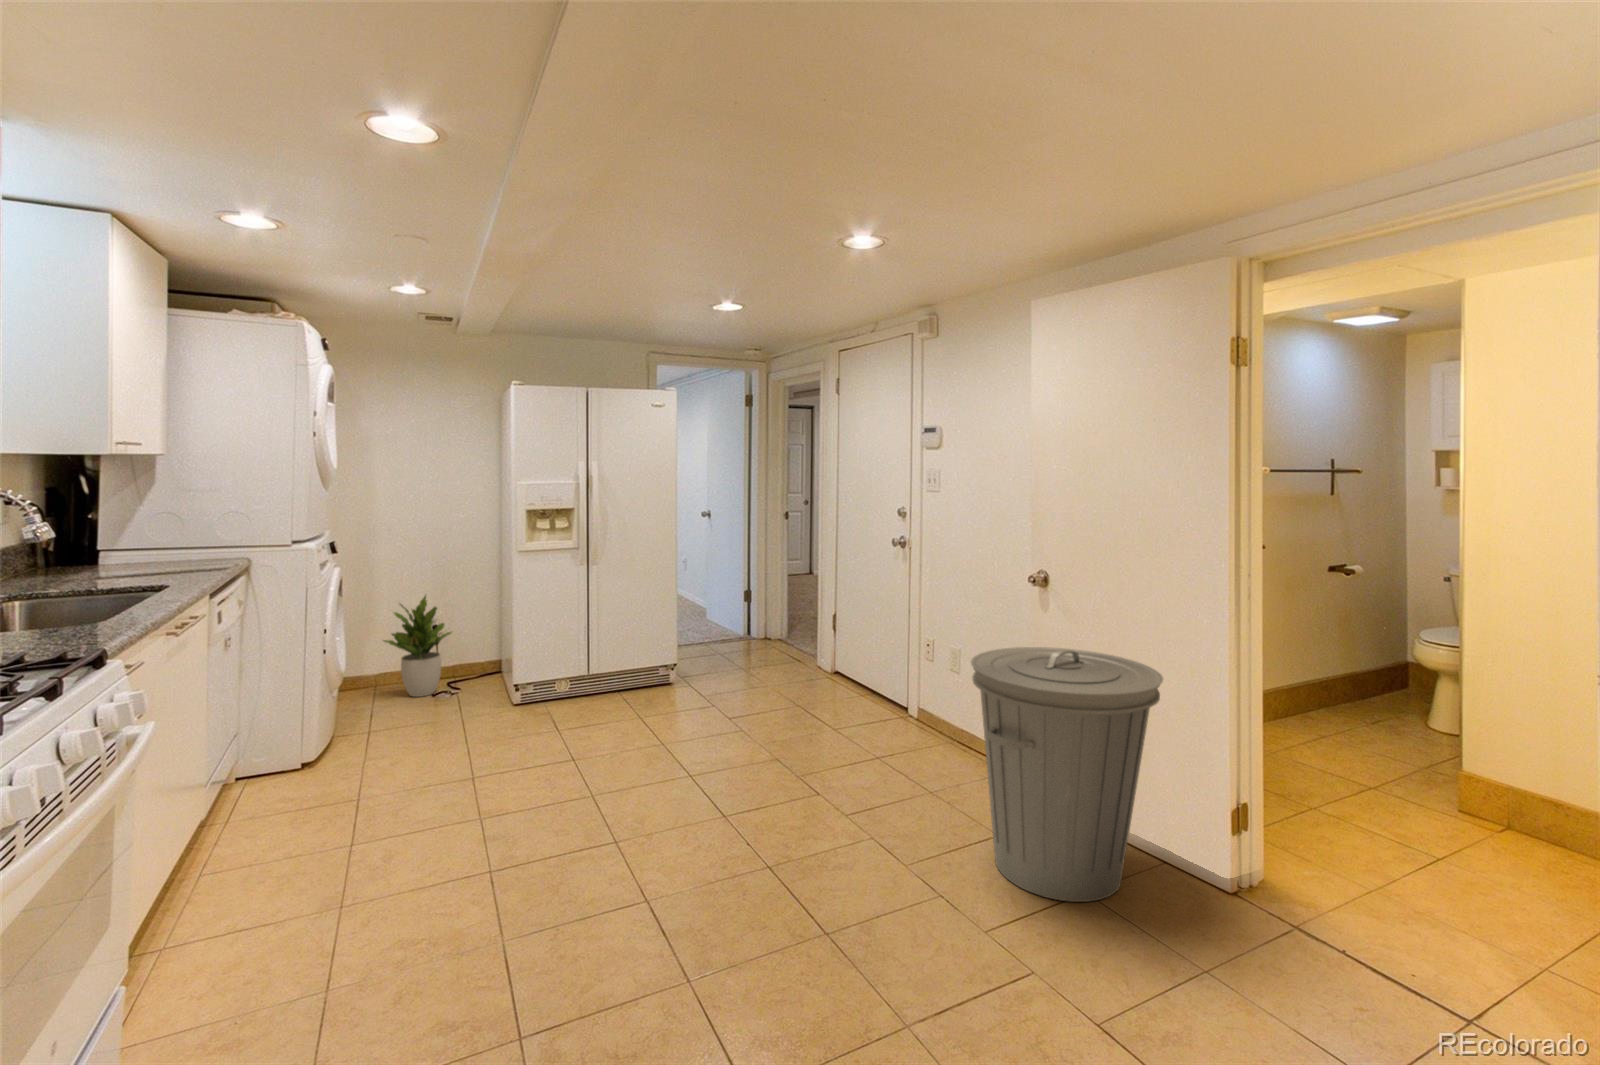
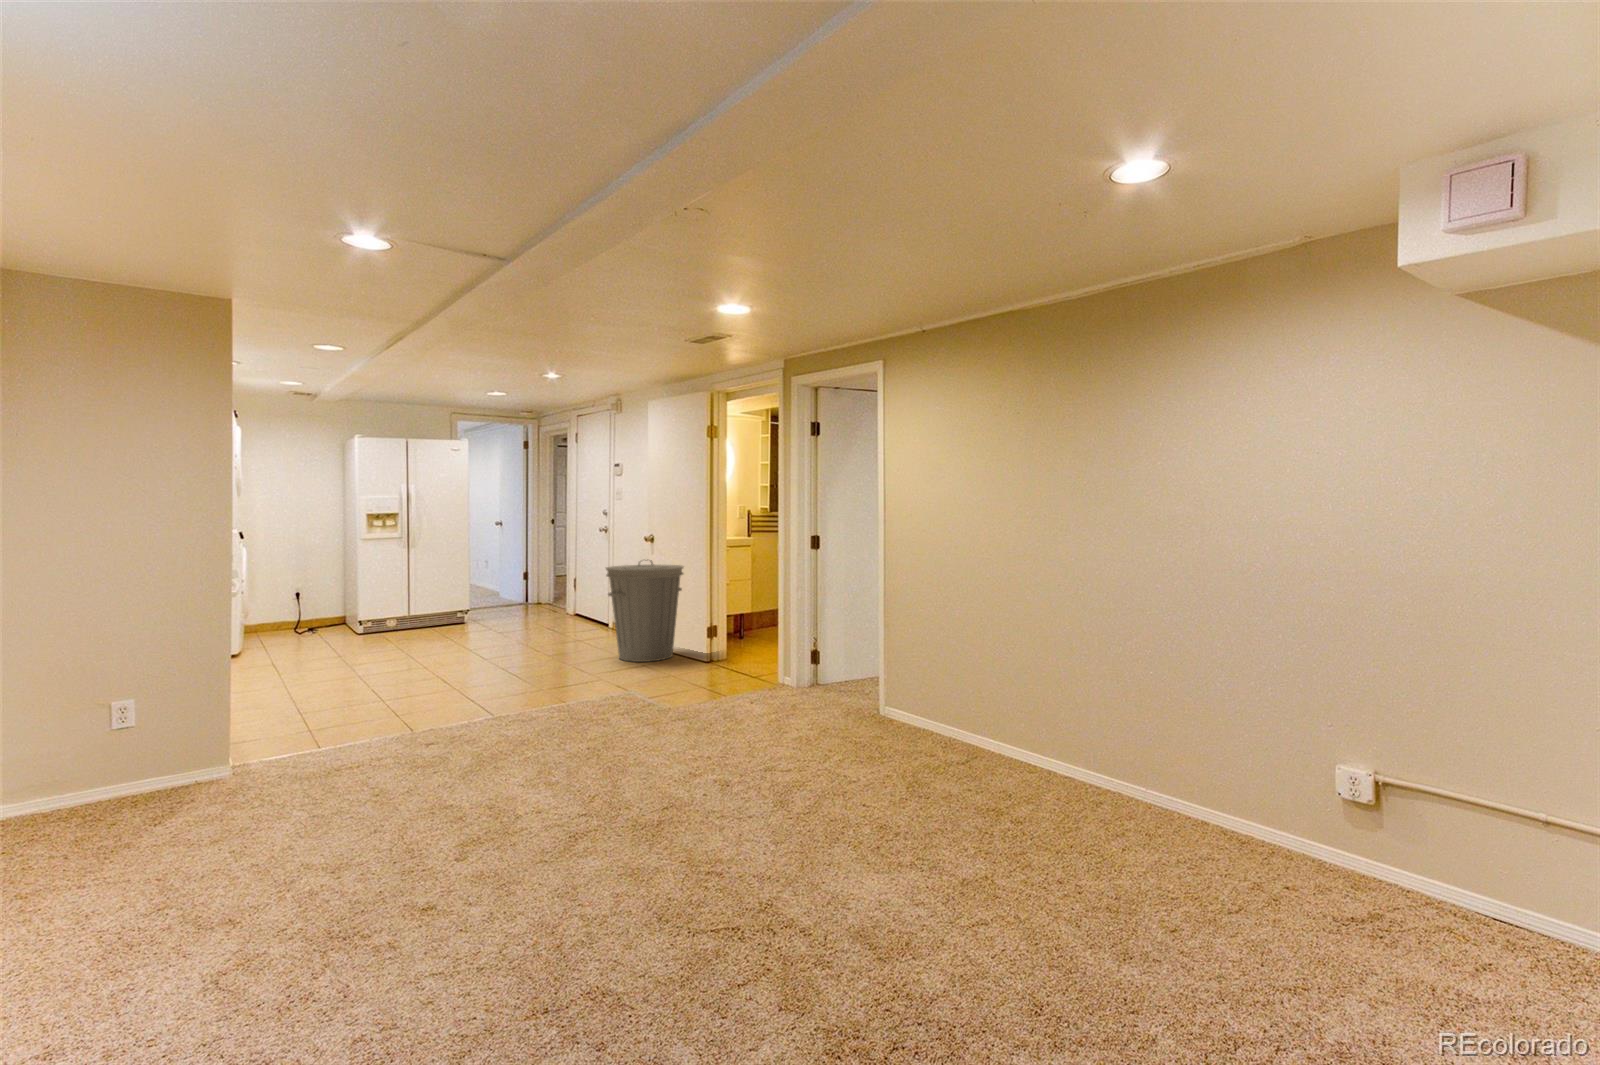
potted plant: present [384,596,451,697] -> none [261,569,311,636]

